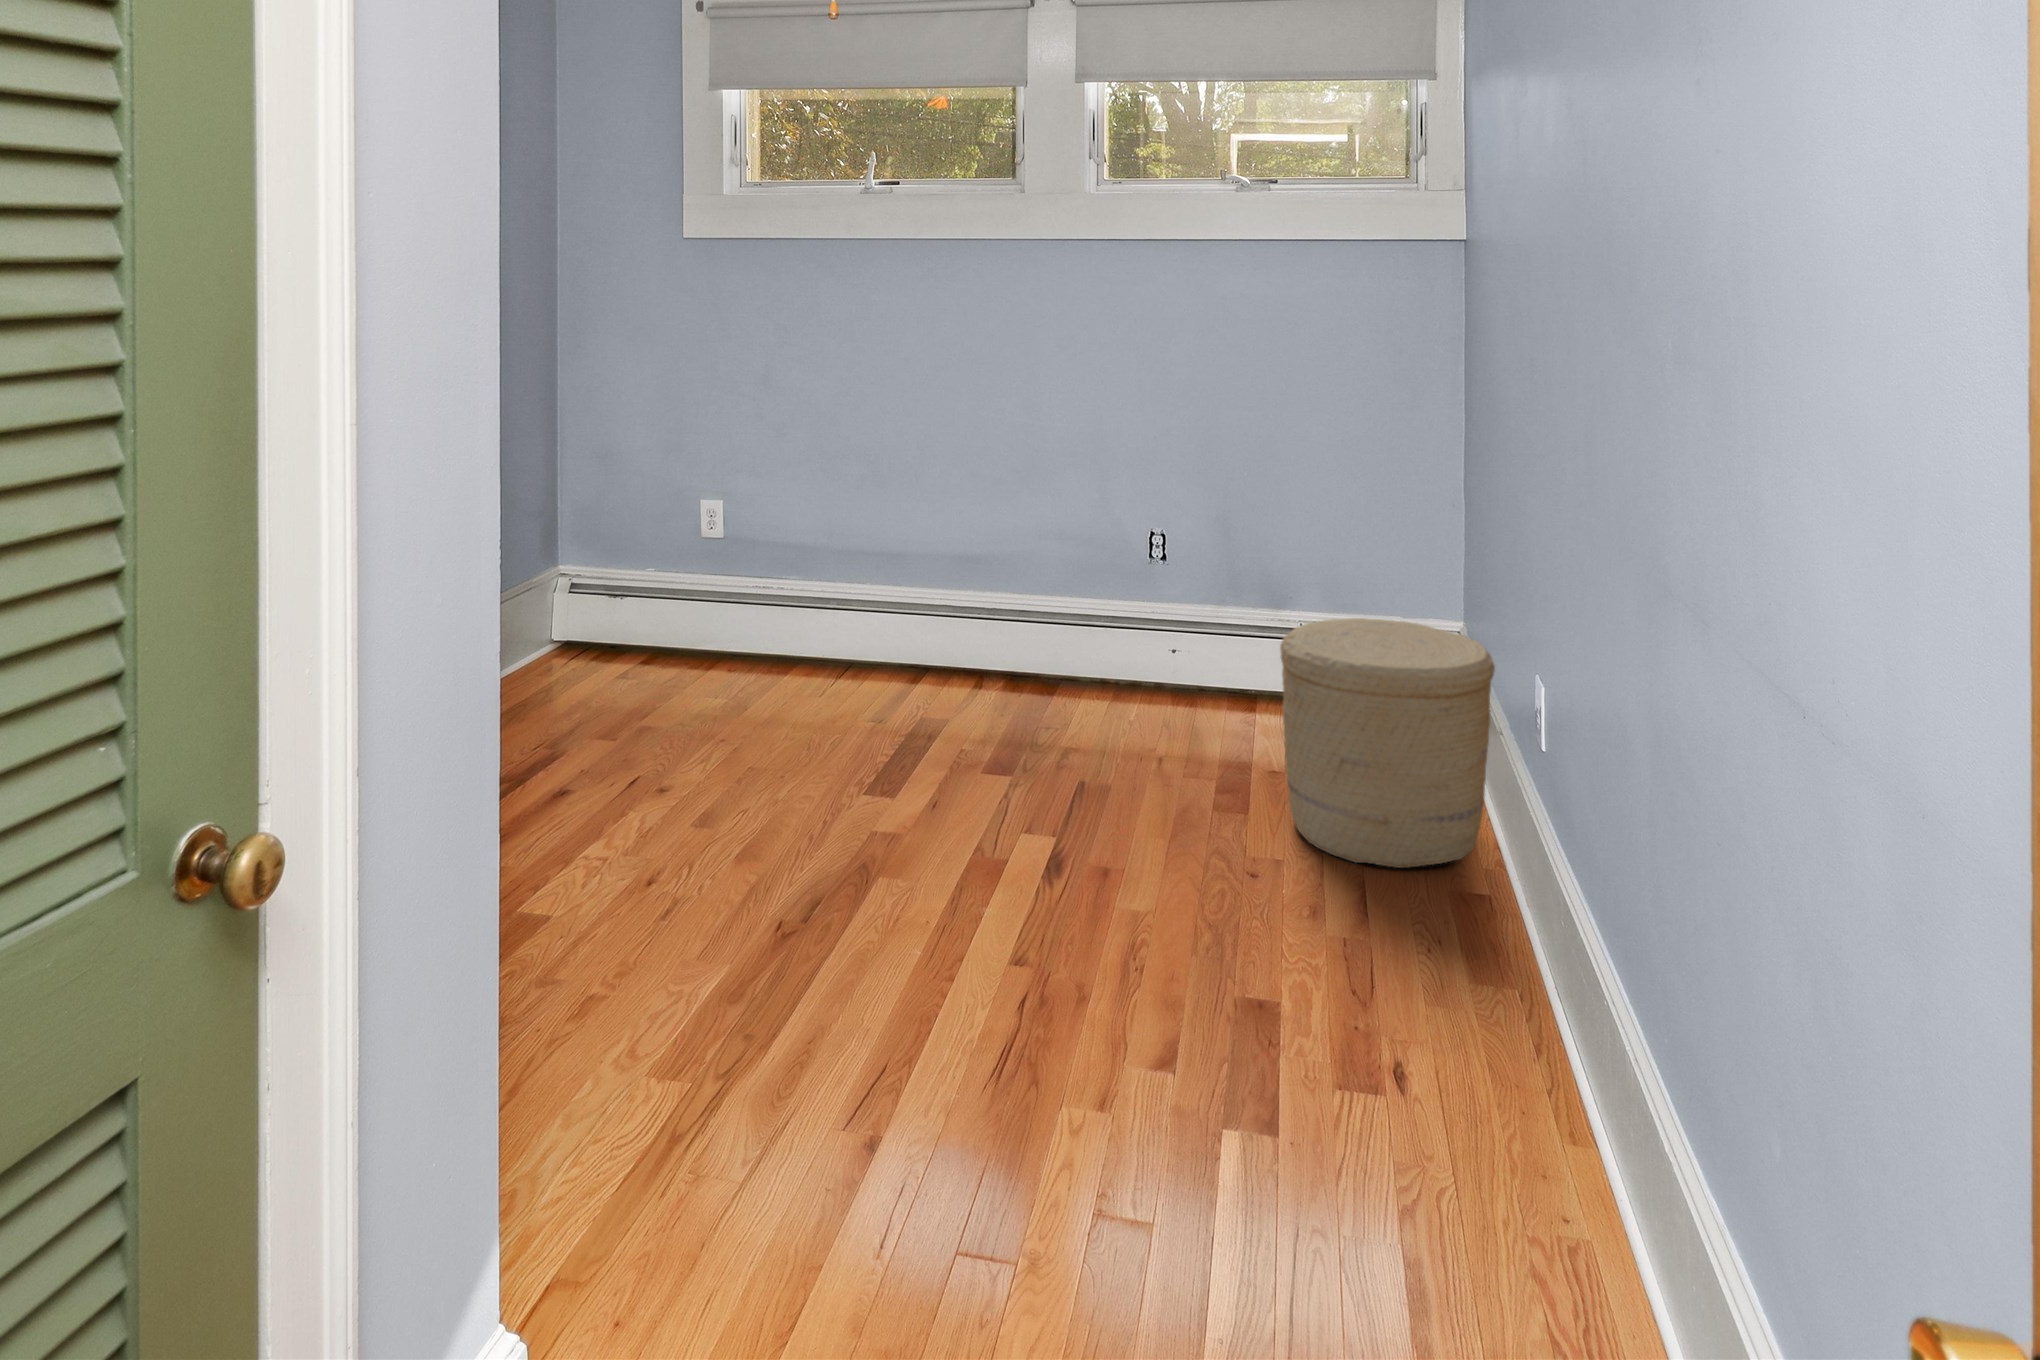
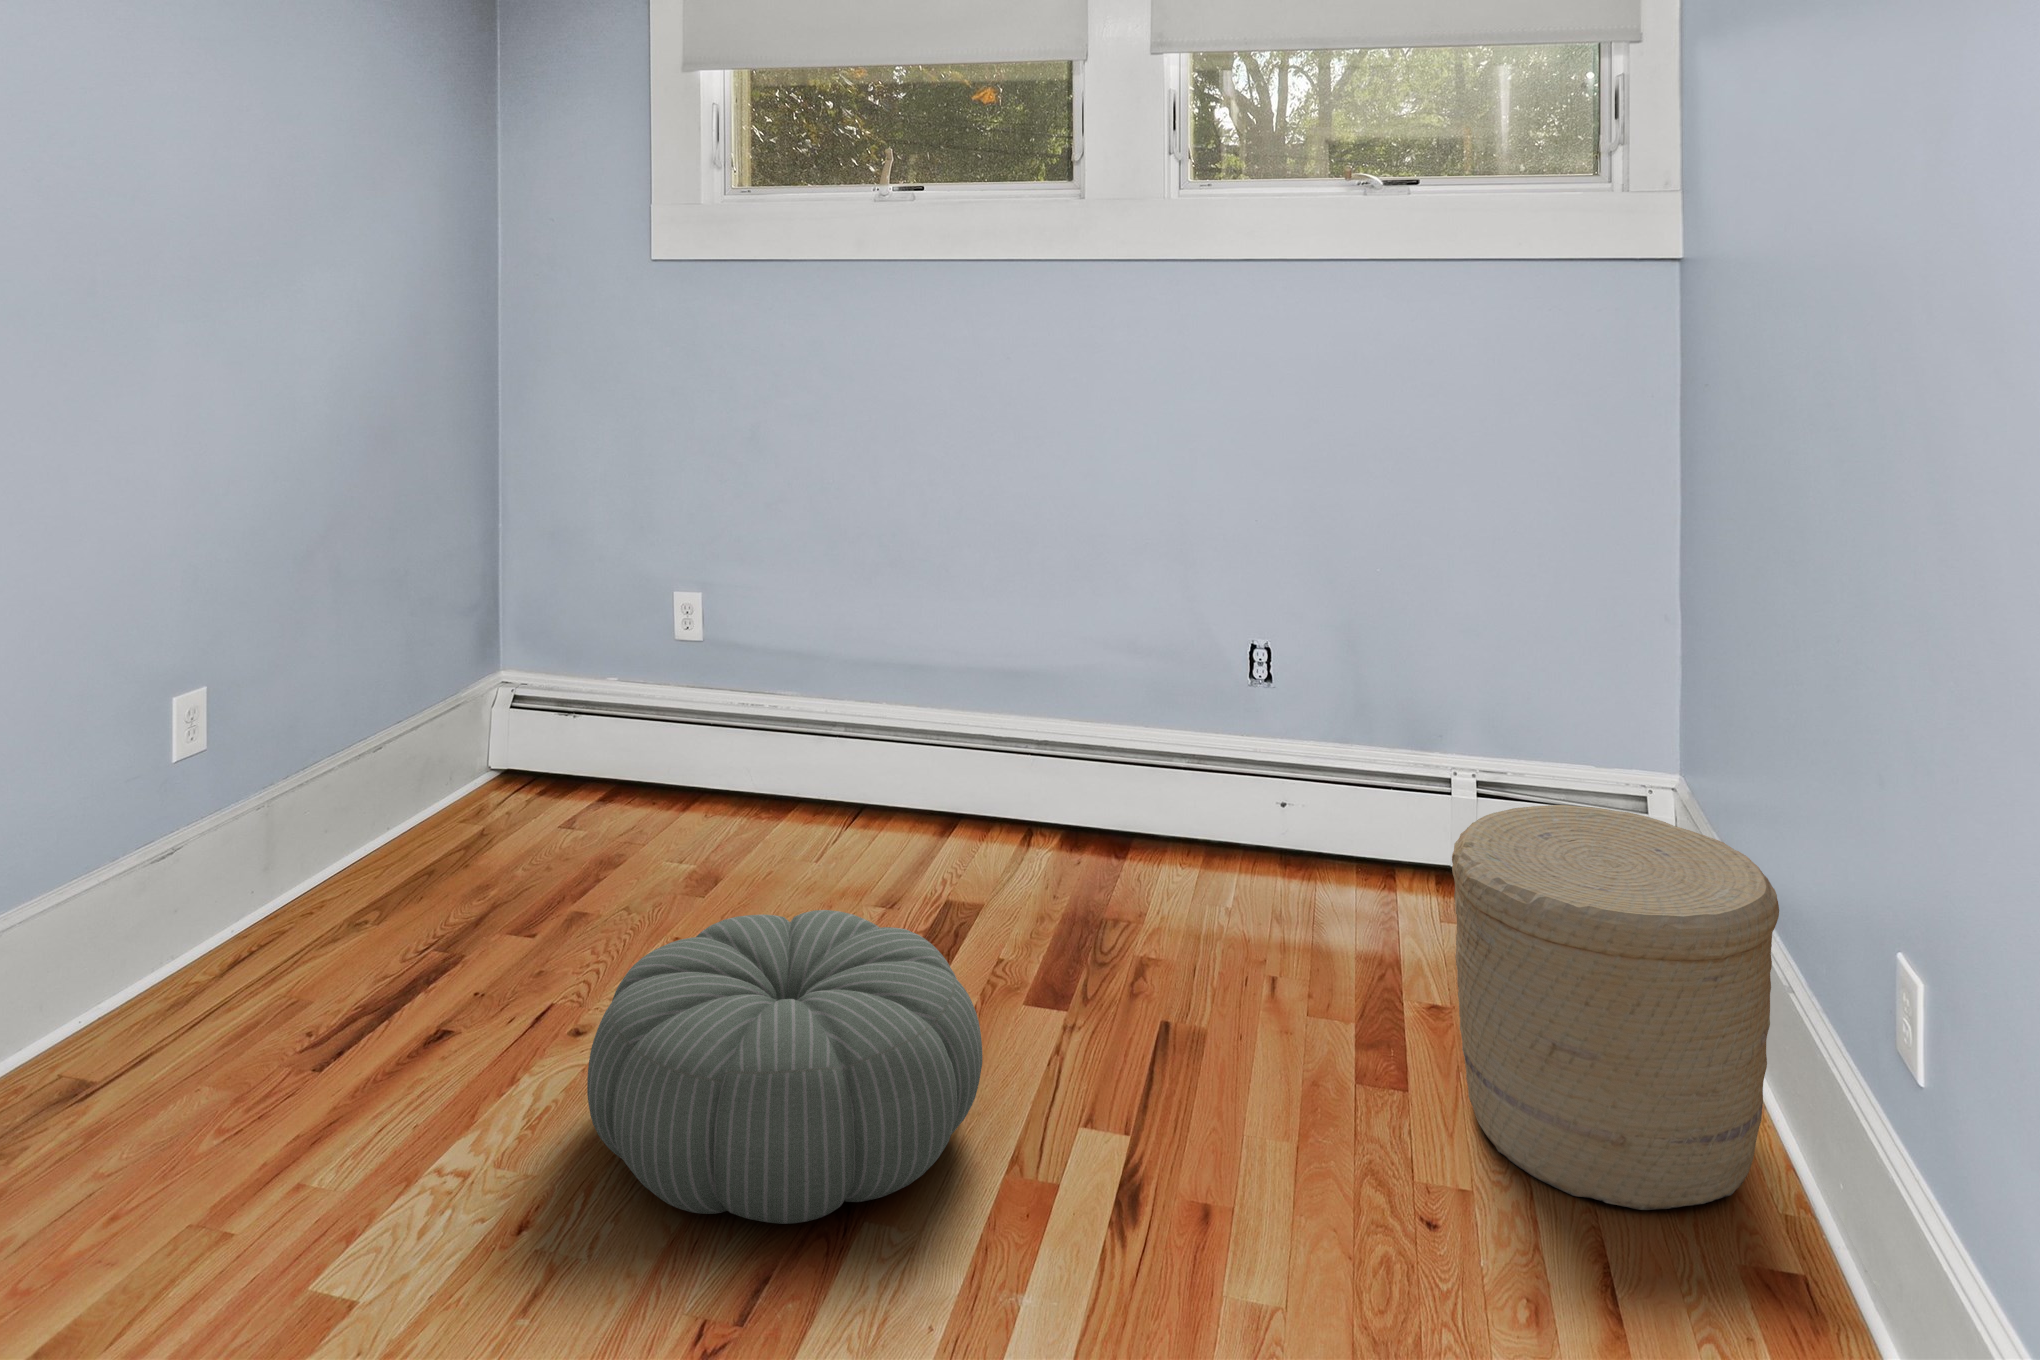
pouf: none [683,696,955,878] -> present [587,910,983,1224]

